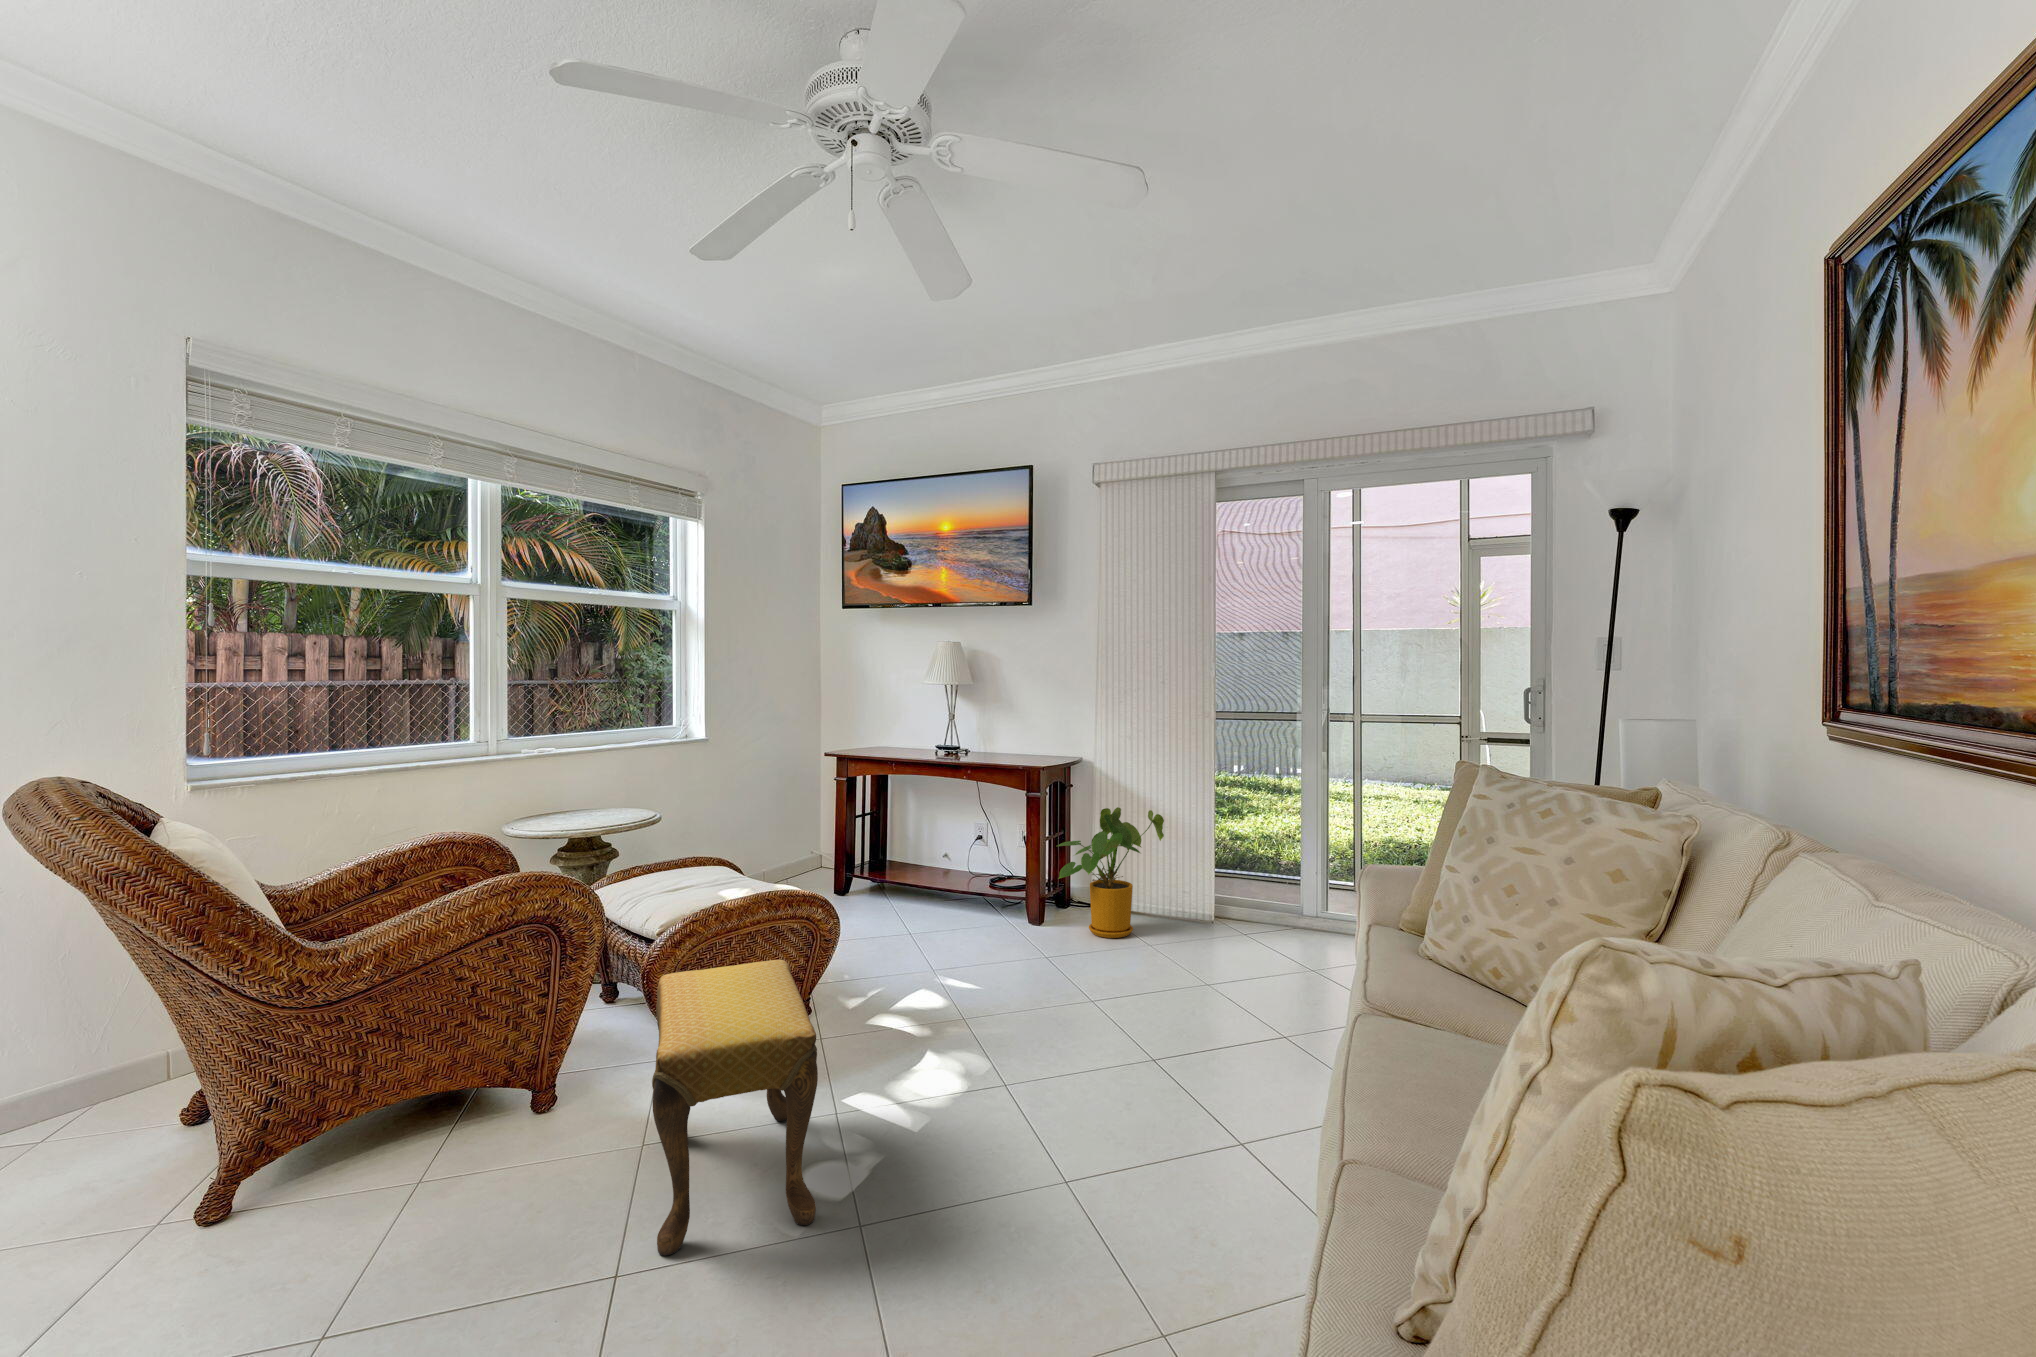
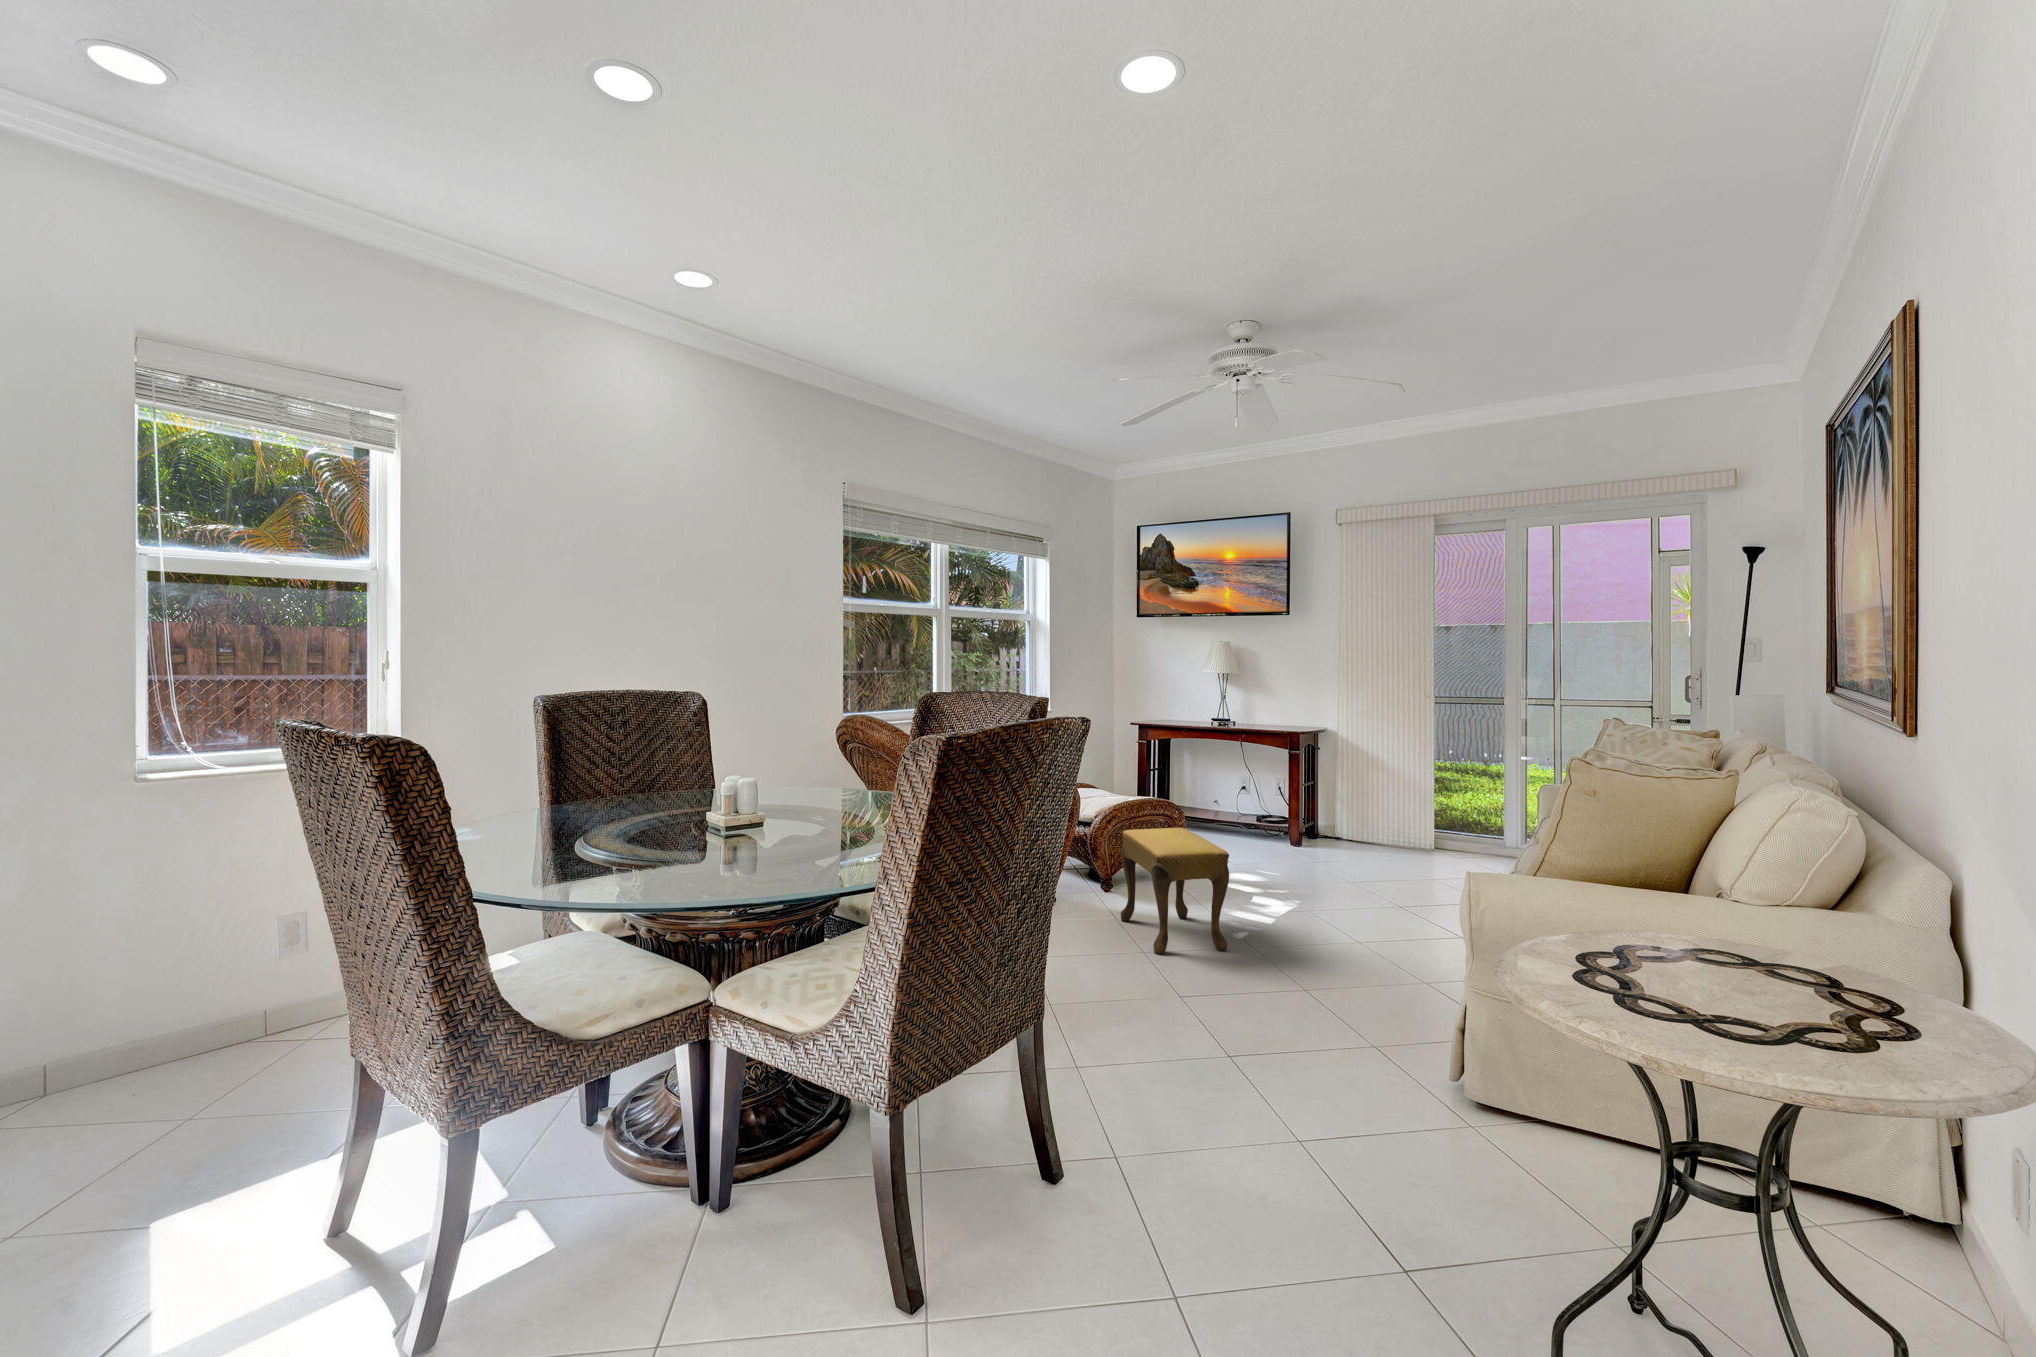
house plant: present [1058,807,1164,938] -> none [1313,764,1396,856]

